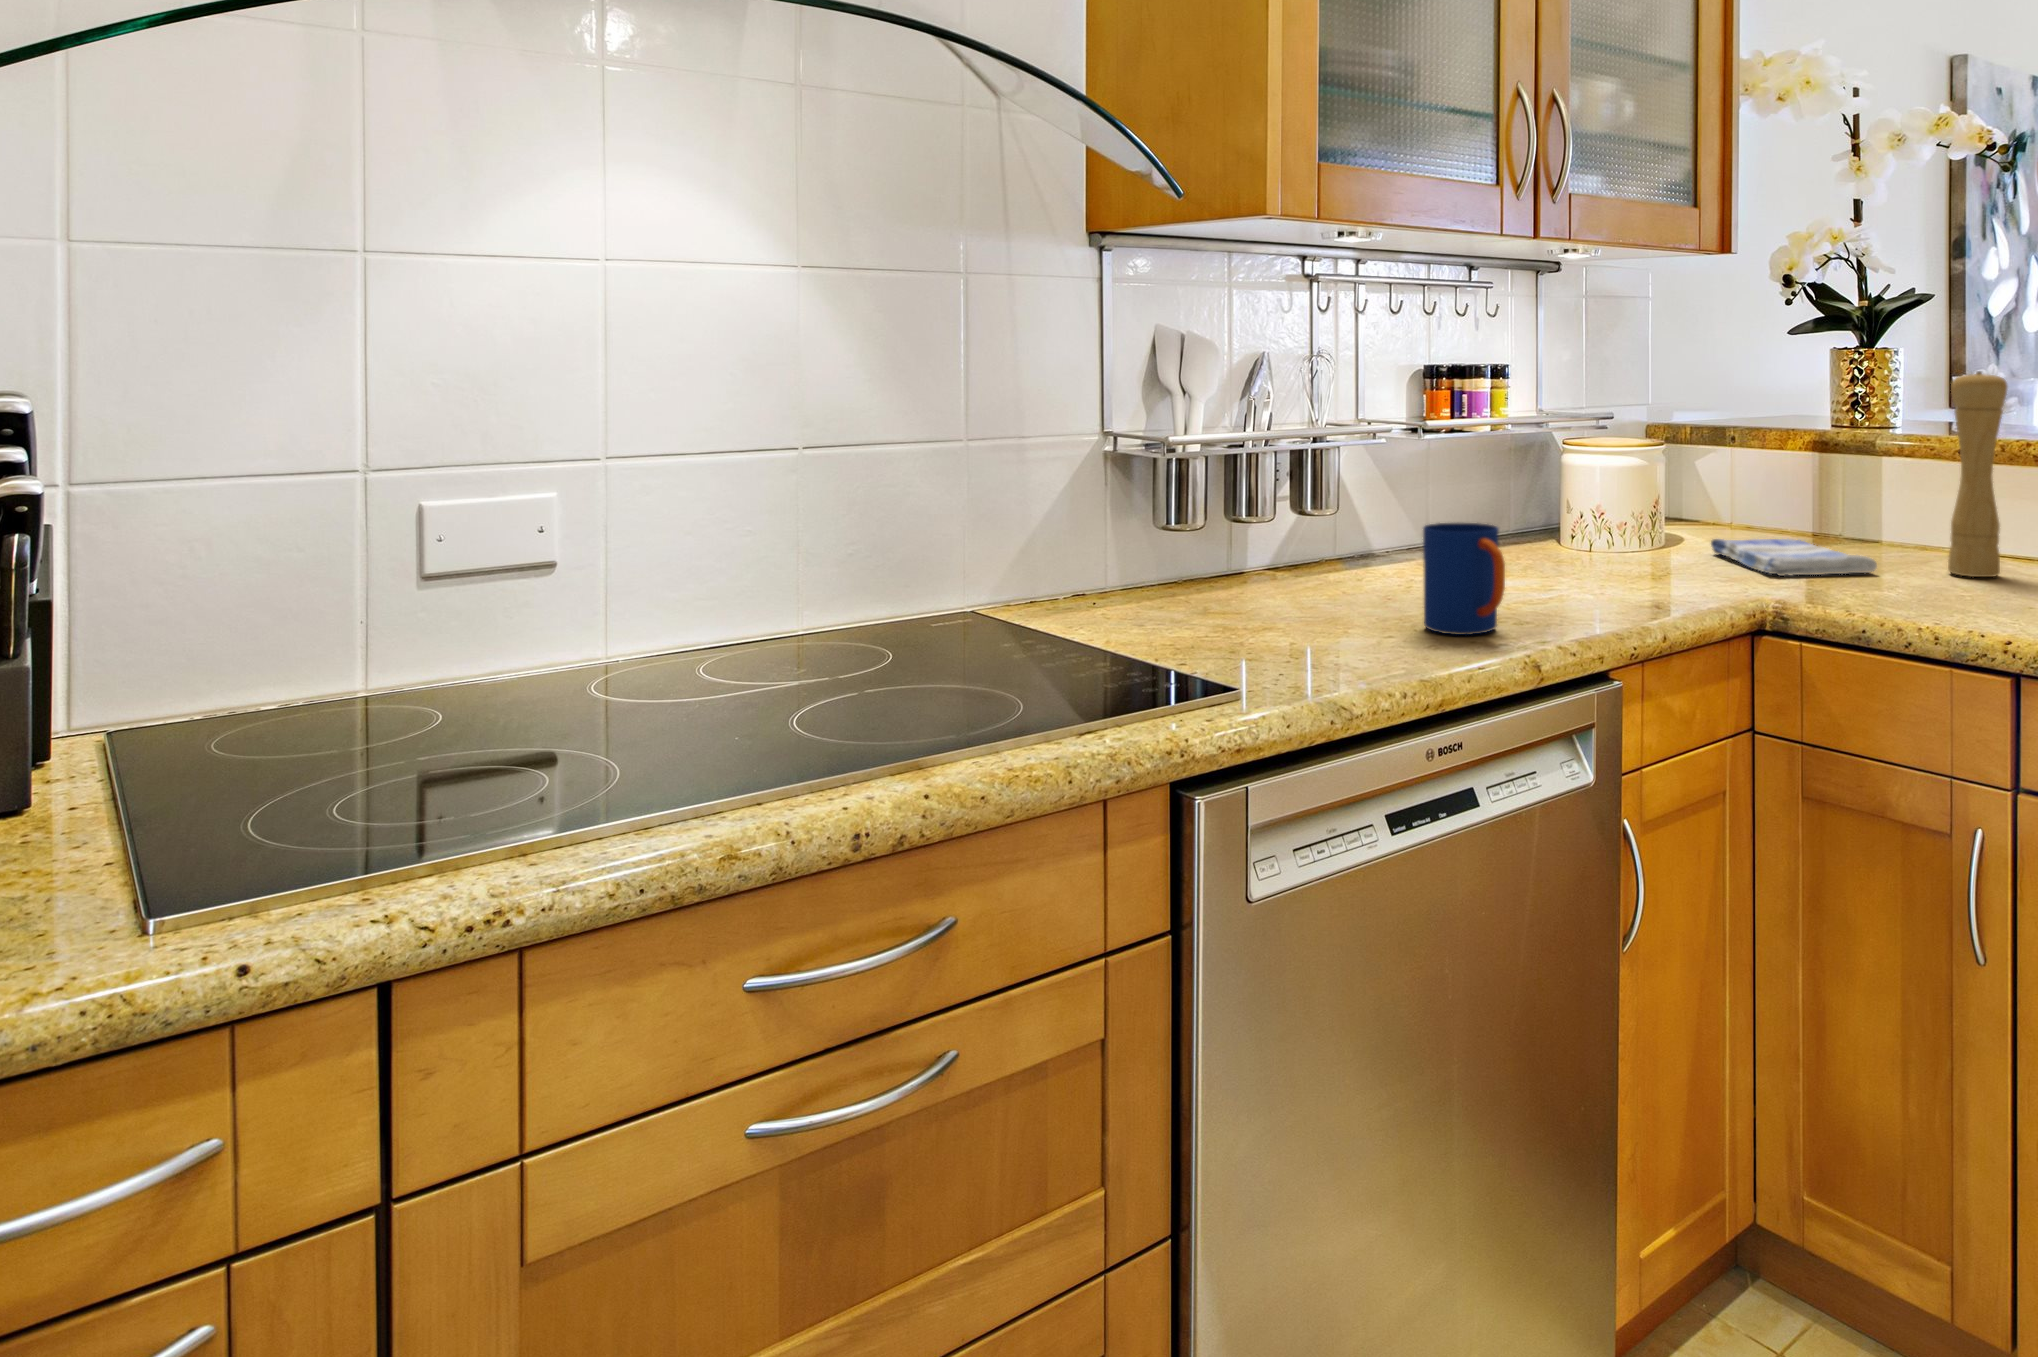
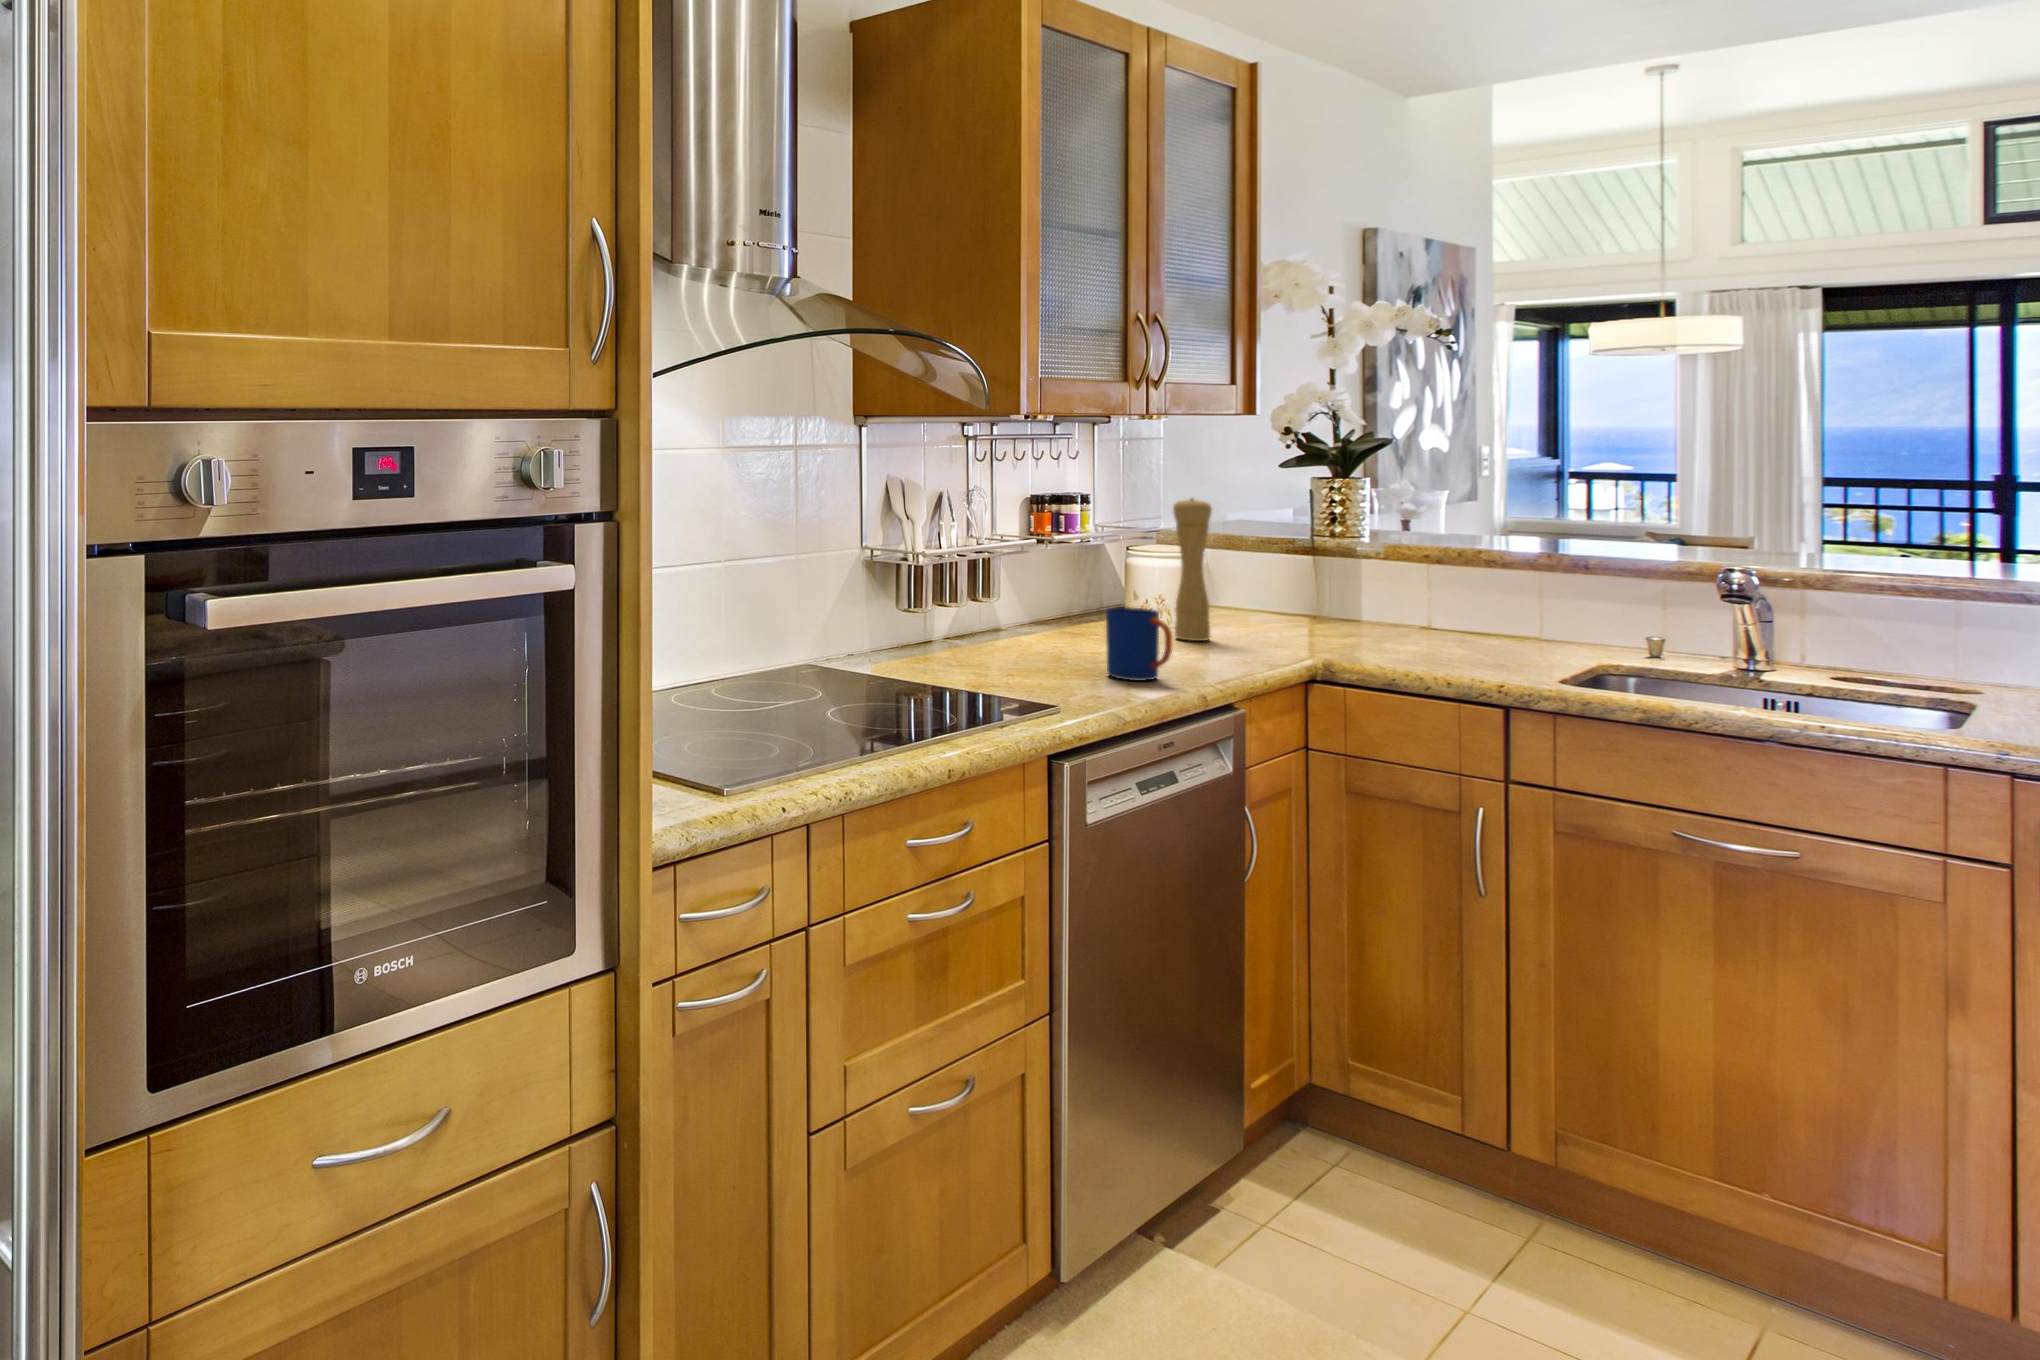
pepper mill: present [1948,371,2008,577] -> present [1173,498,1212,641]
dish towel: present [1711,539,1877,576] -> none [1241,618,1377,645]

